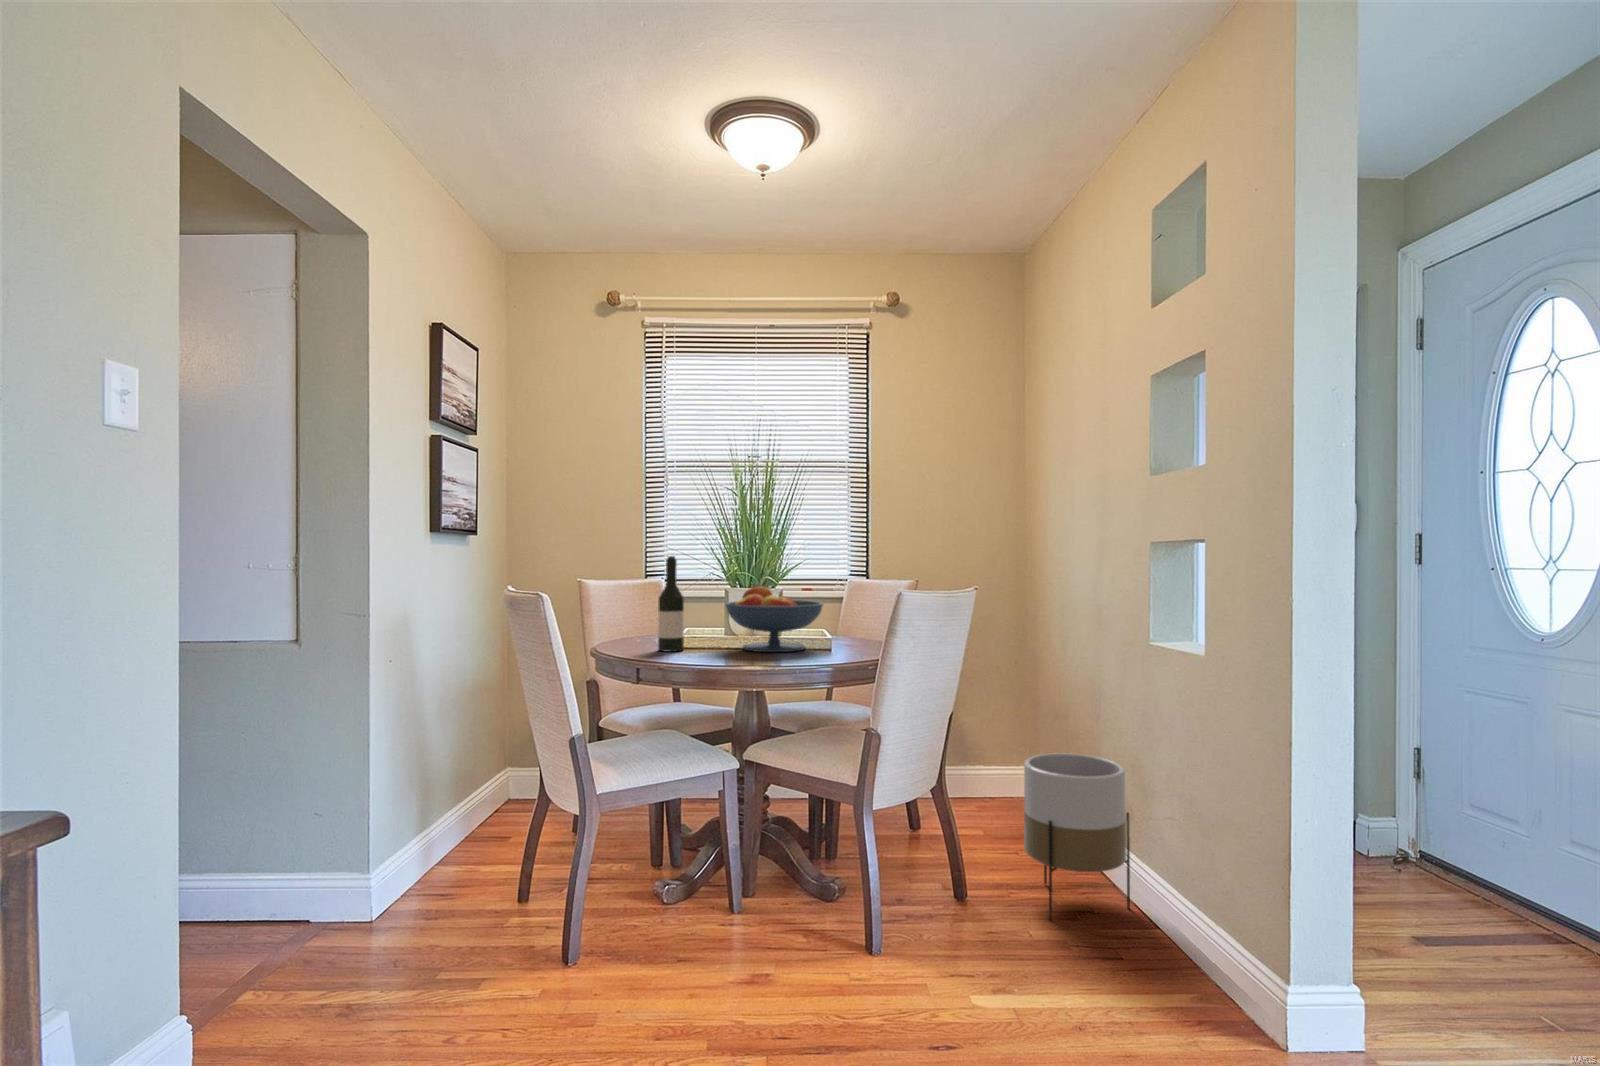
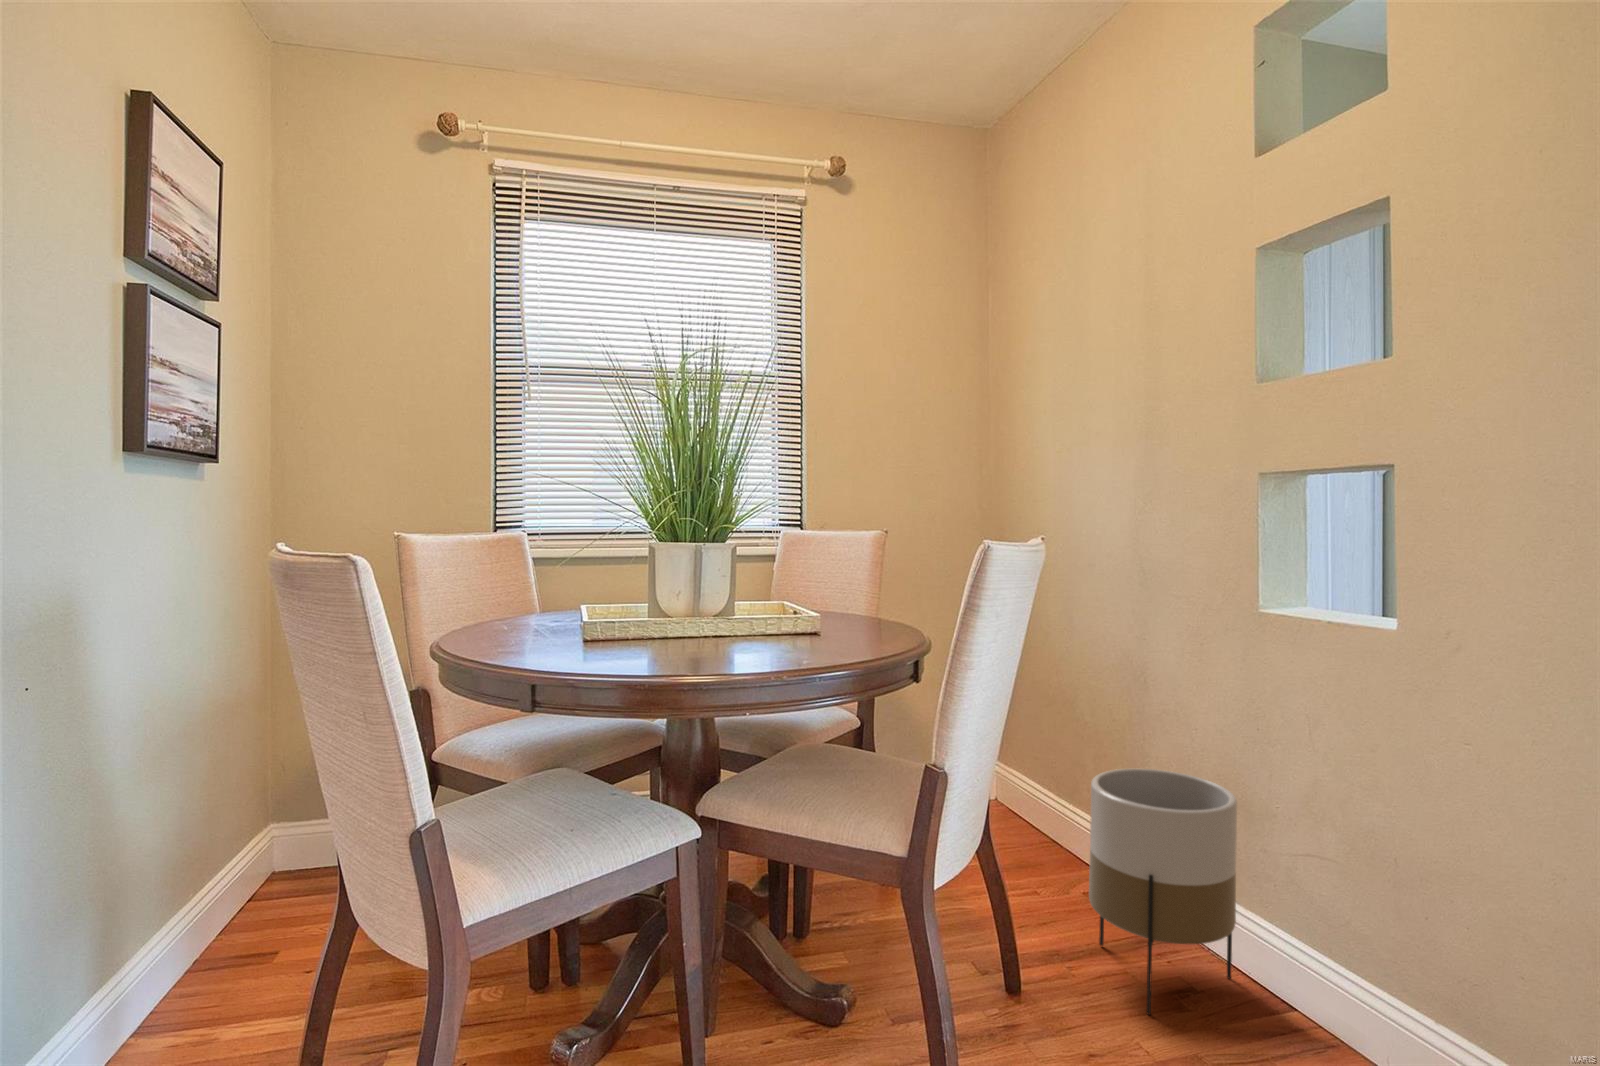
wine bottle: present [658,556,684,652] -> none [557,492,599,650]
fruit bowl: present [725,586,823,652] -> none [665,541,821,646]

